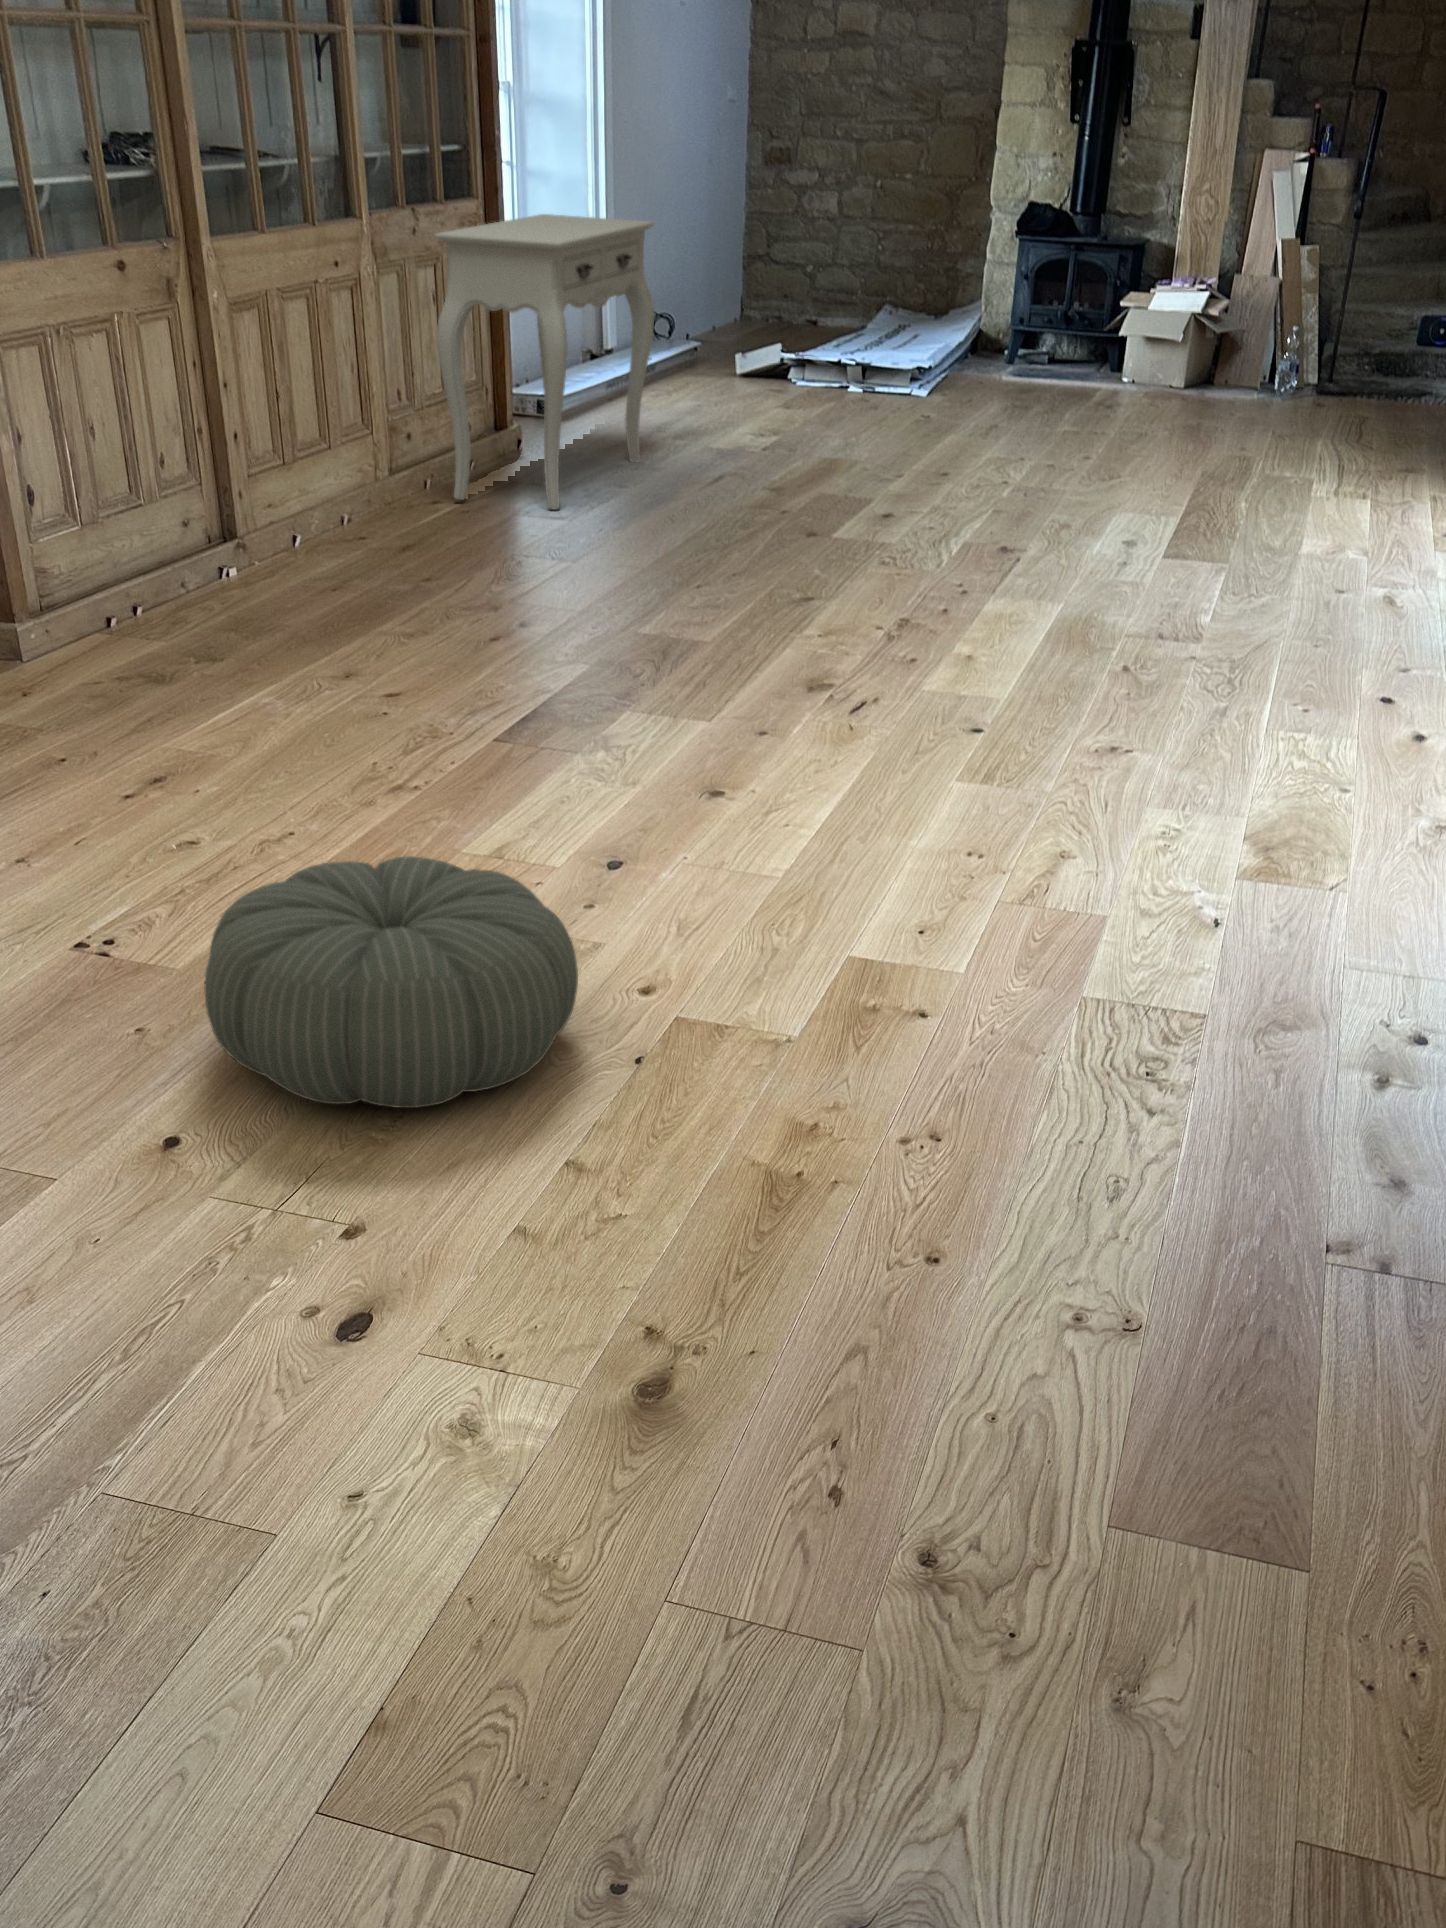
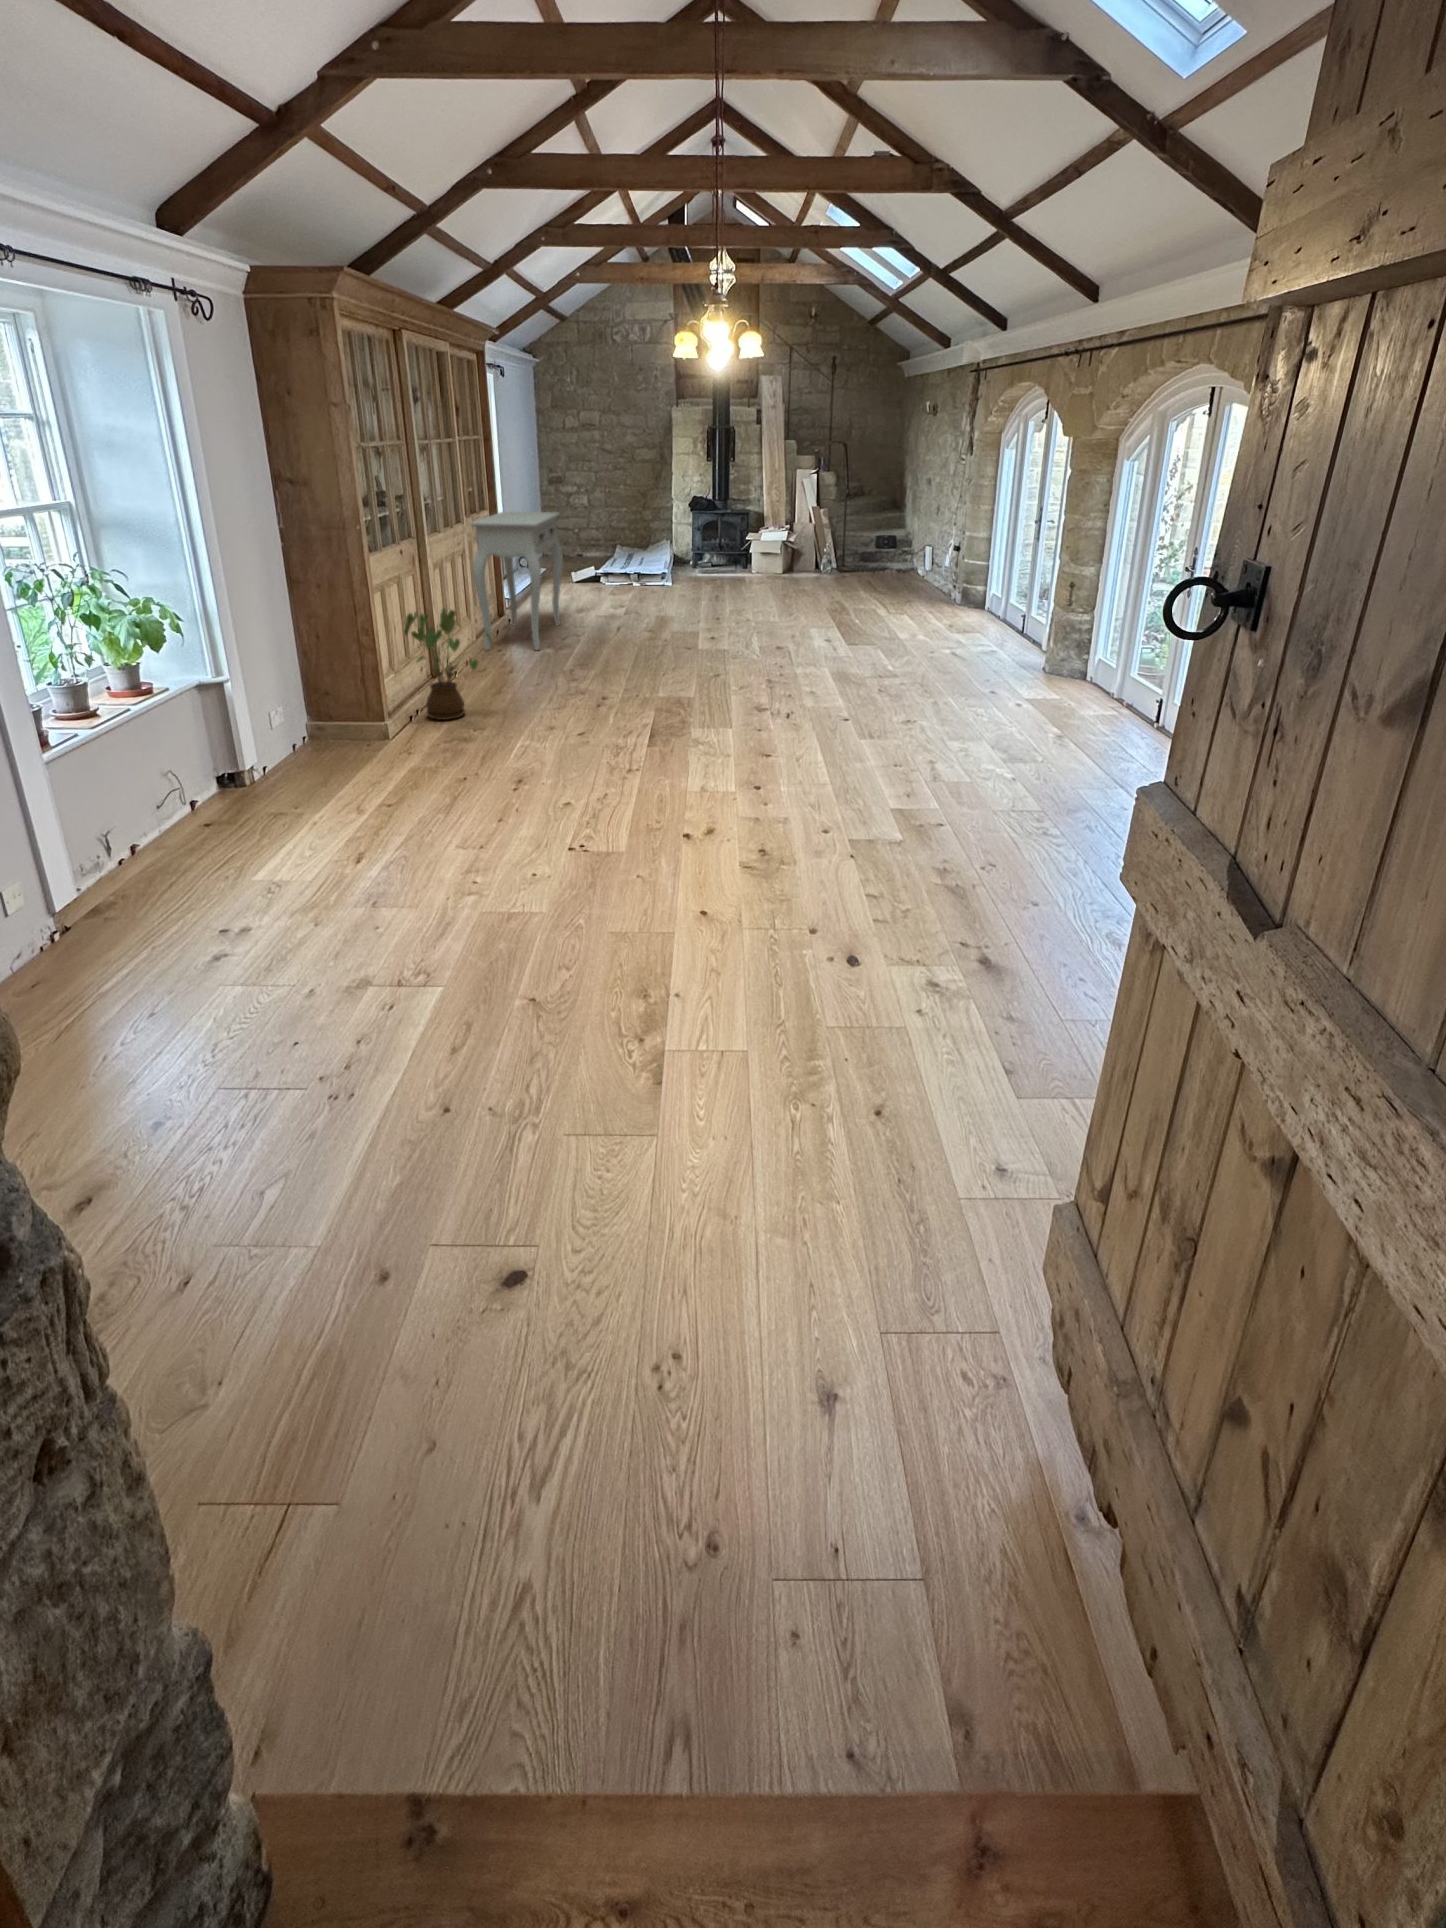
house plant: none [216,405,383,631] -> present [404,608,493,720]
pouf: present [205,856,578,1108] -> none [584,816,772,943]

